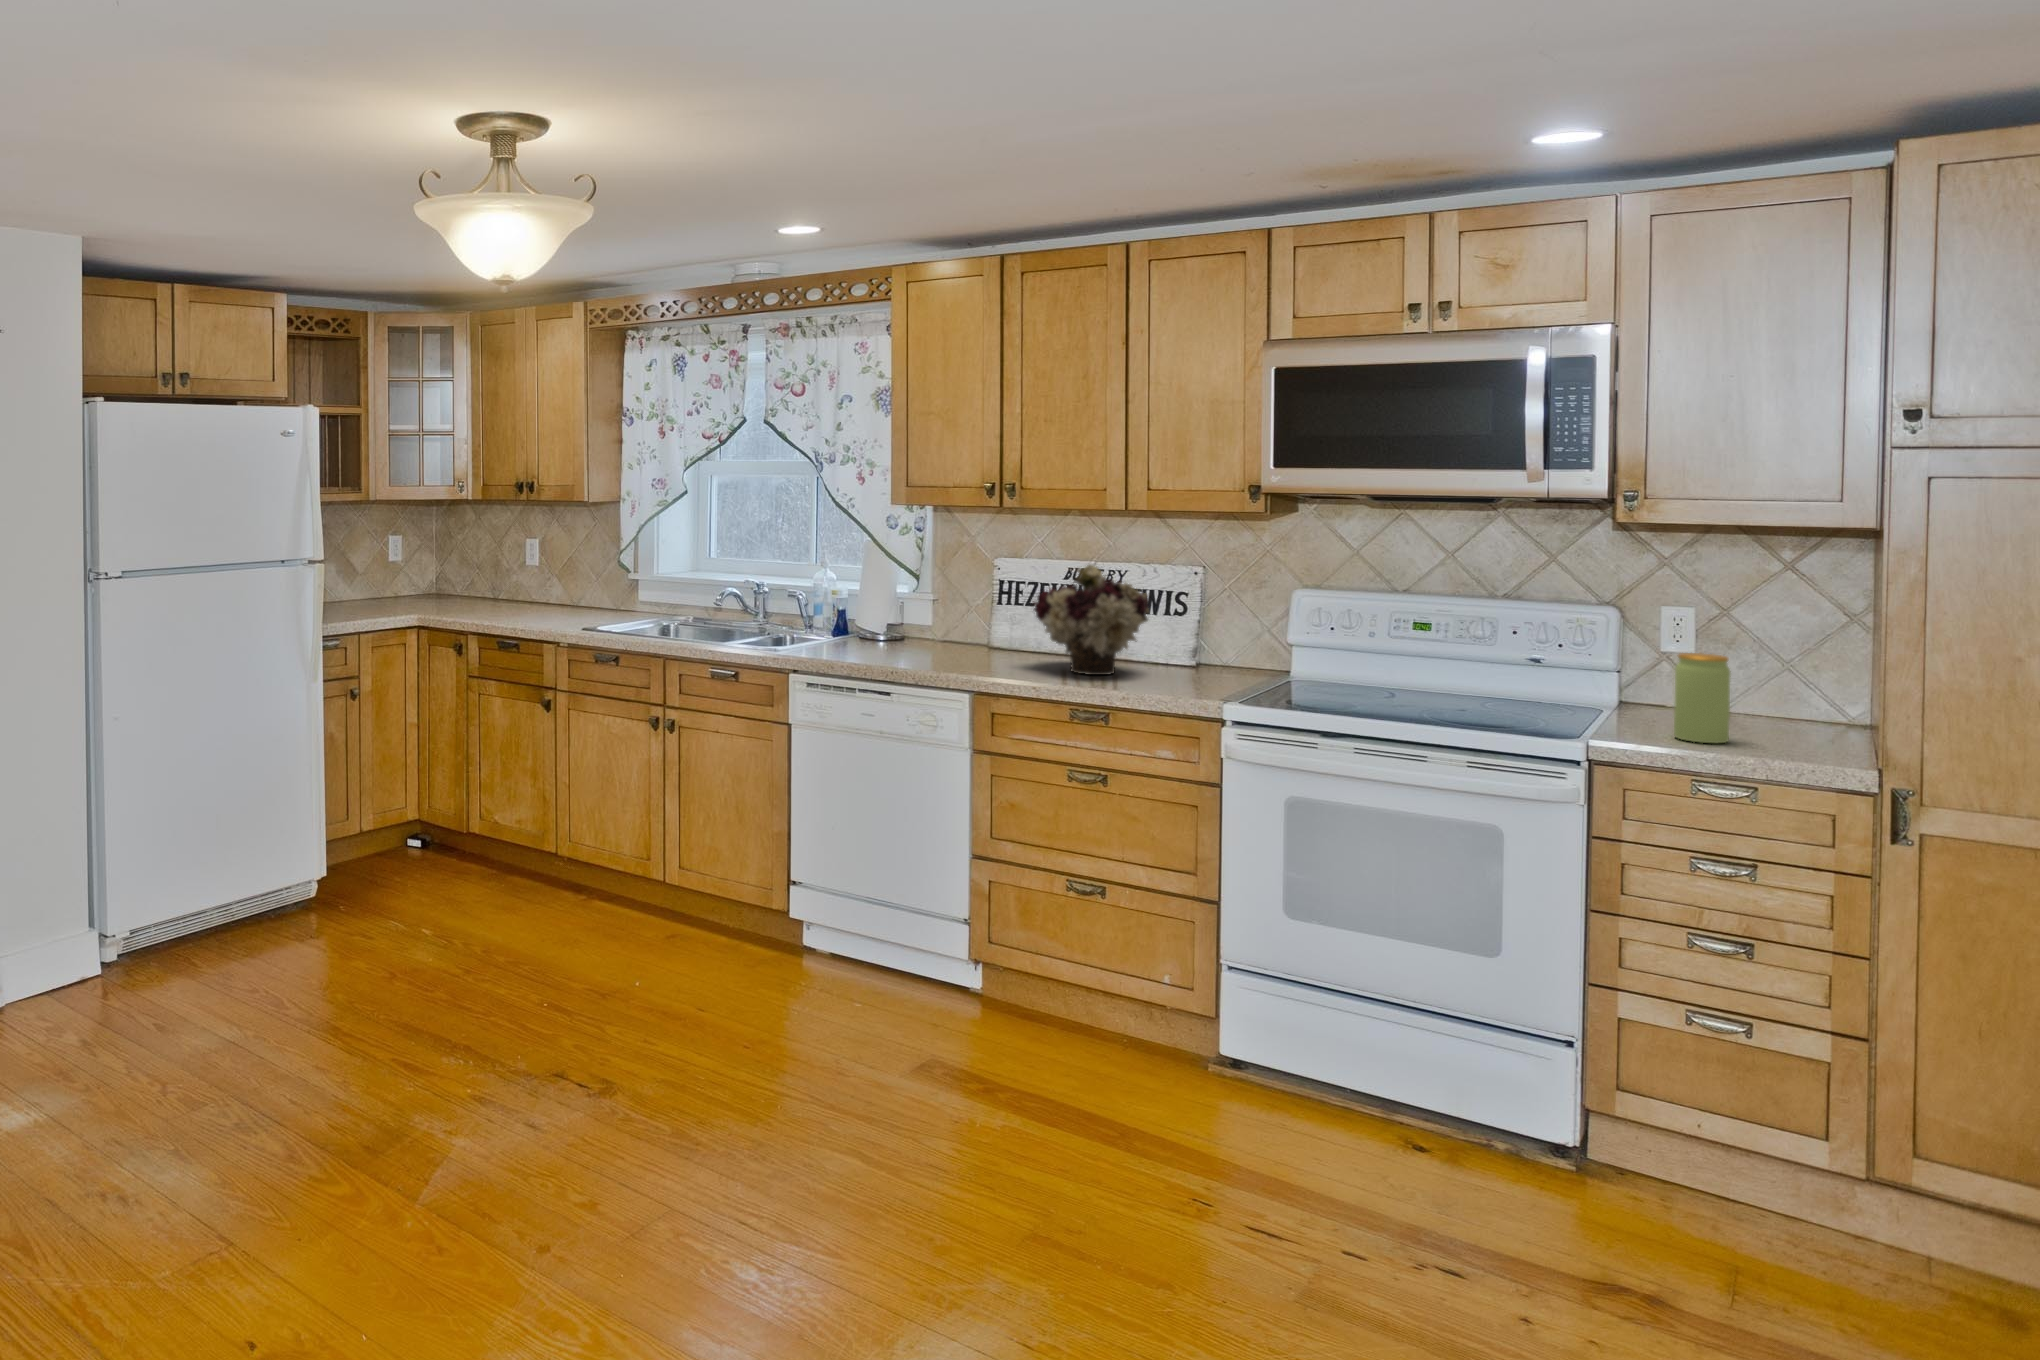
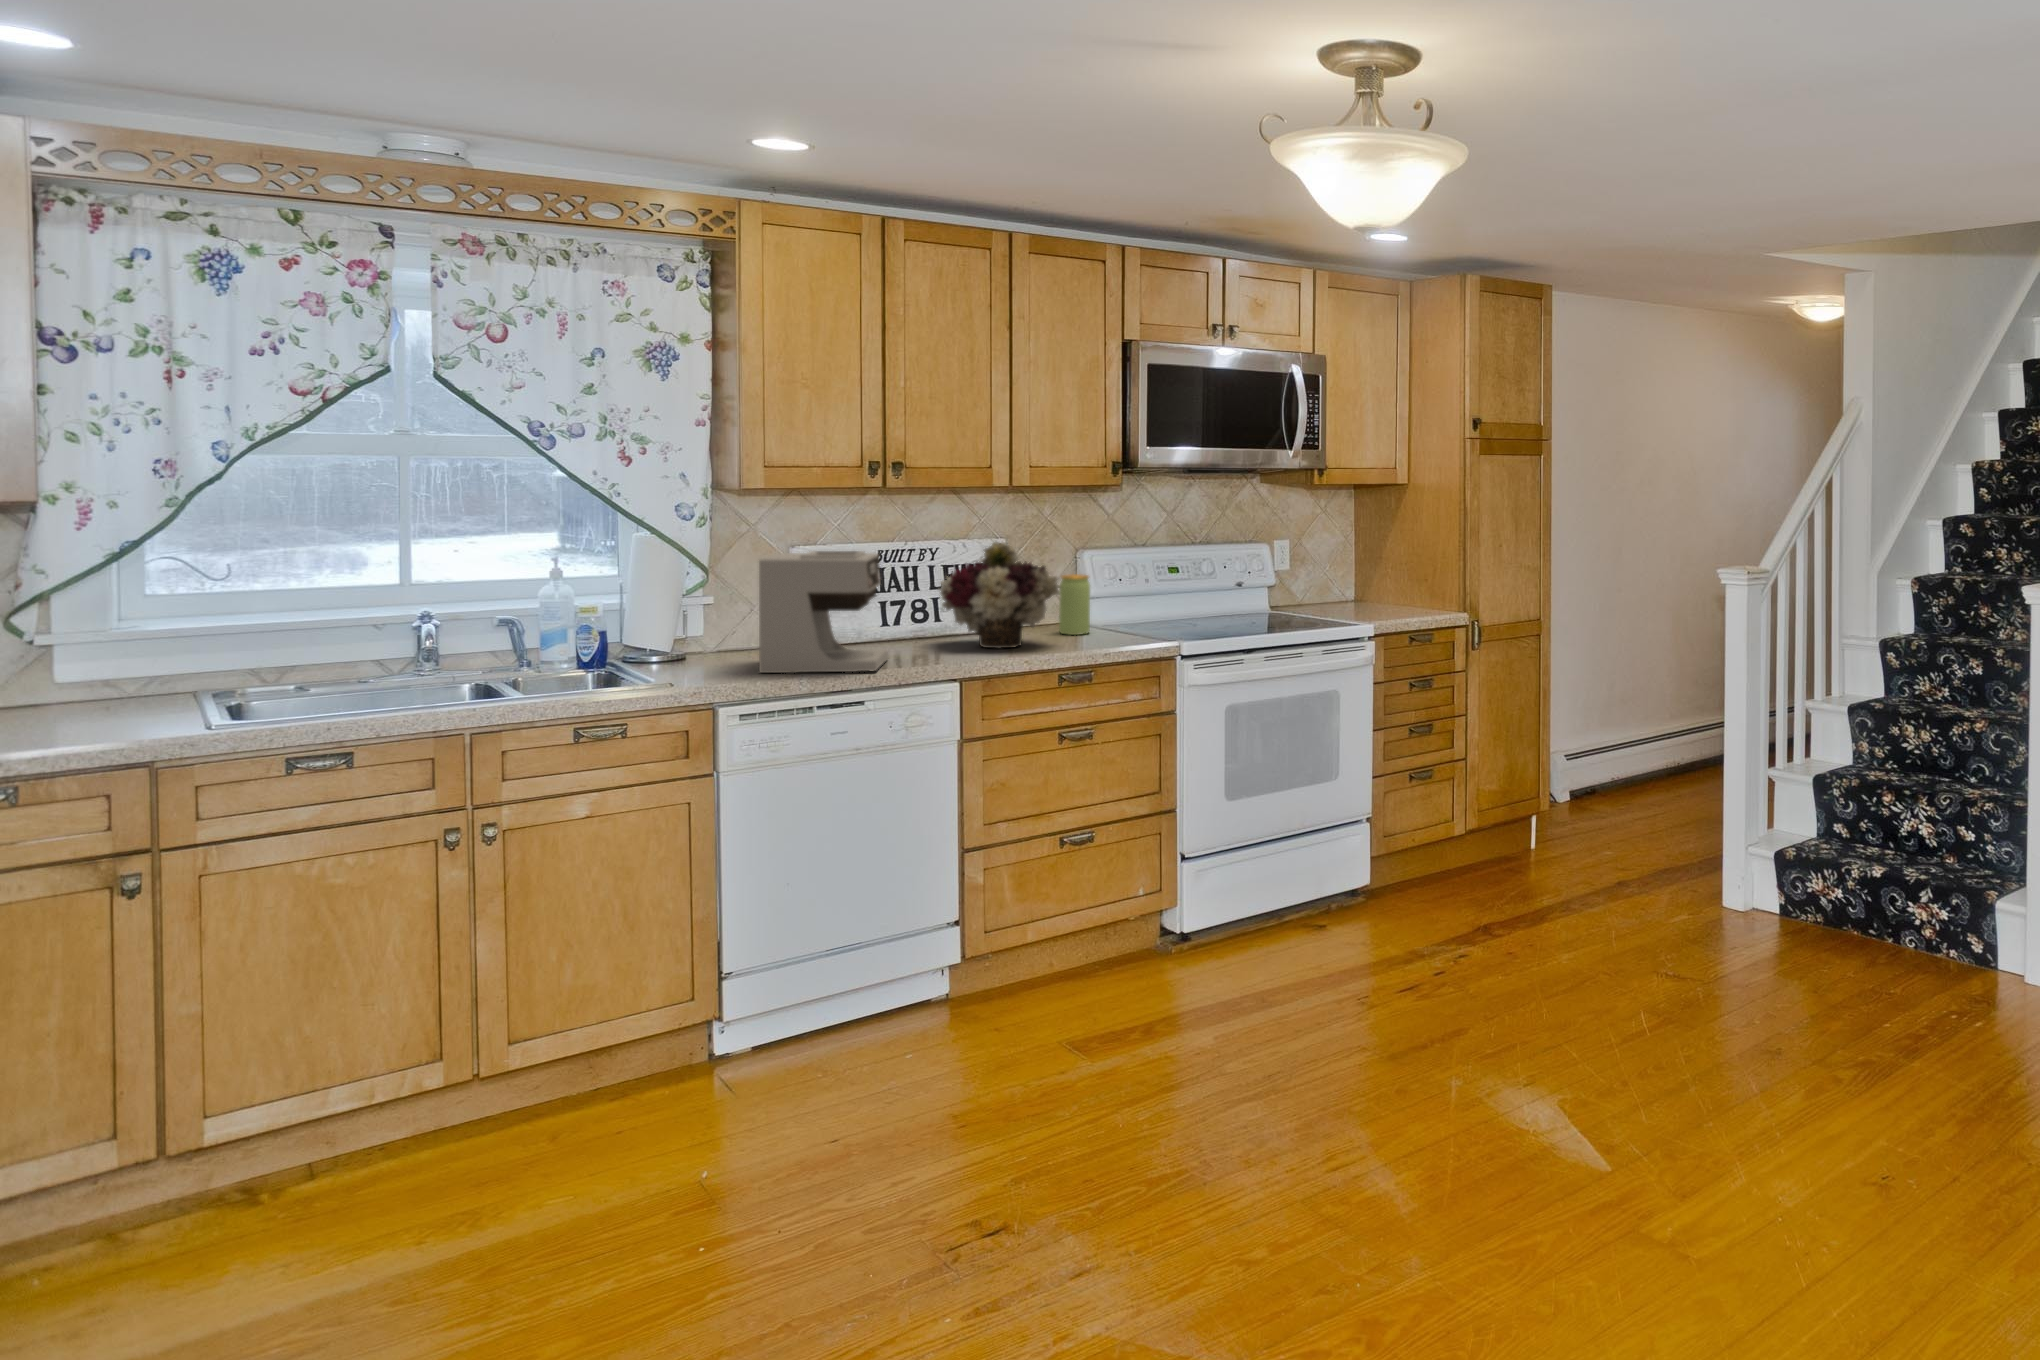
coffee maker: none [859,559,965,665] -> present [759,551,888,673]
jar: present [1674,653,1731,743] -> present [1059,574,1090,635]

